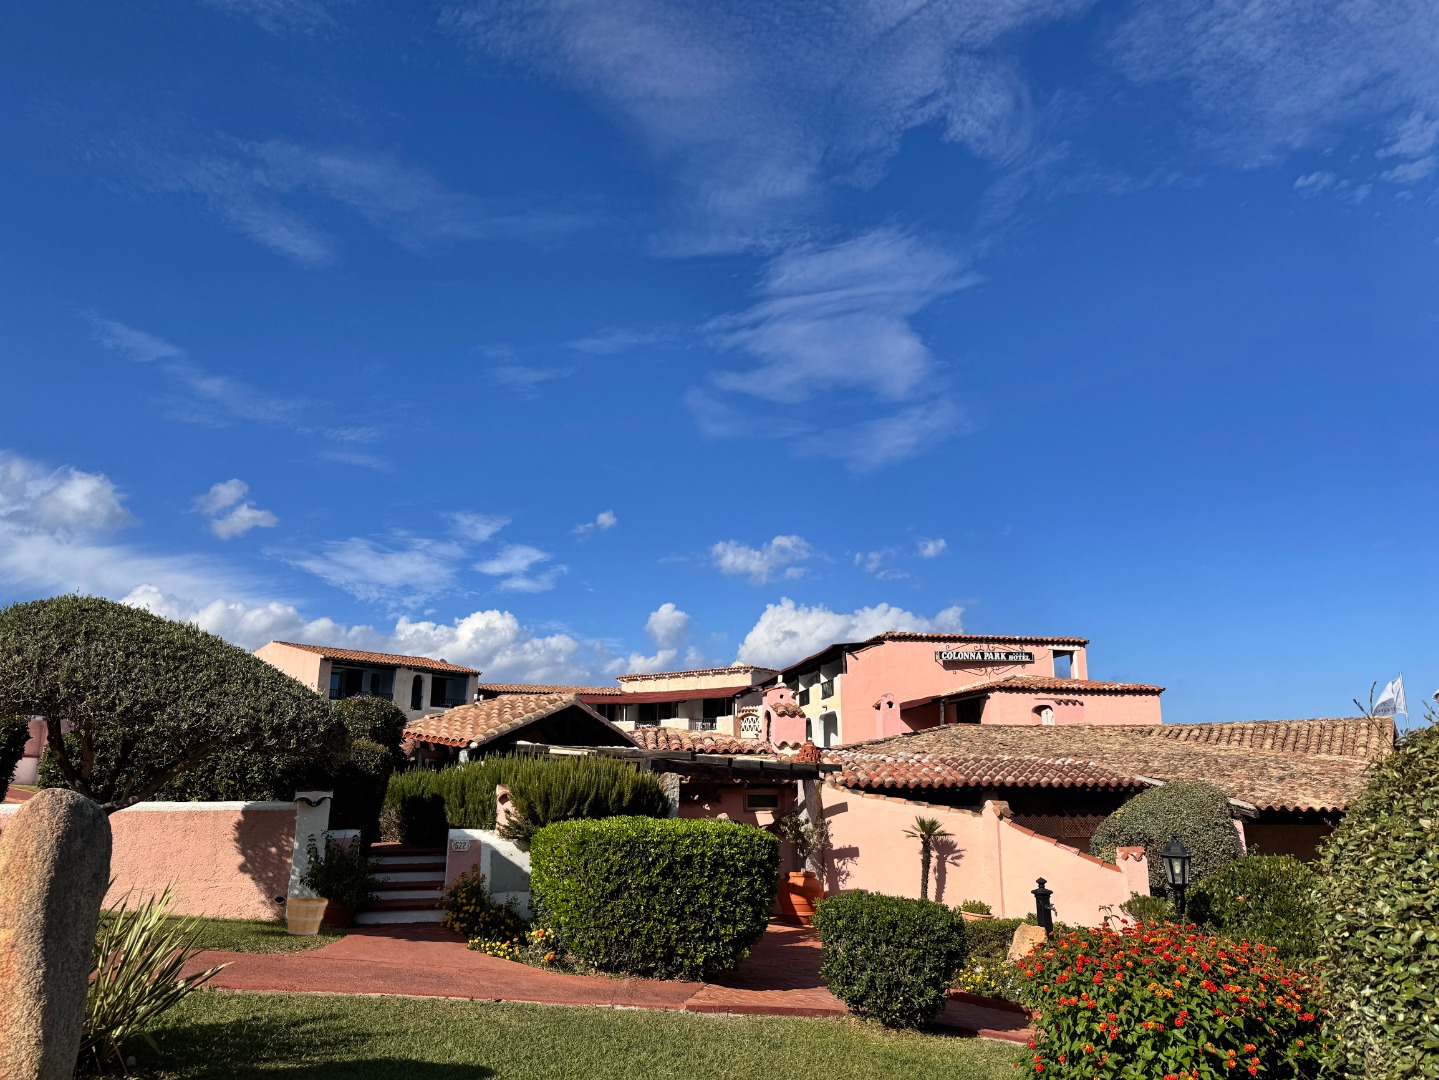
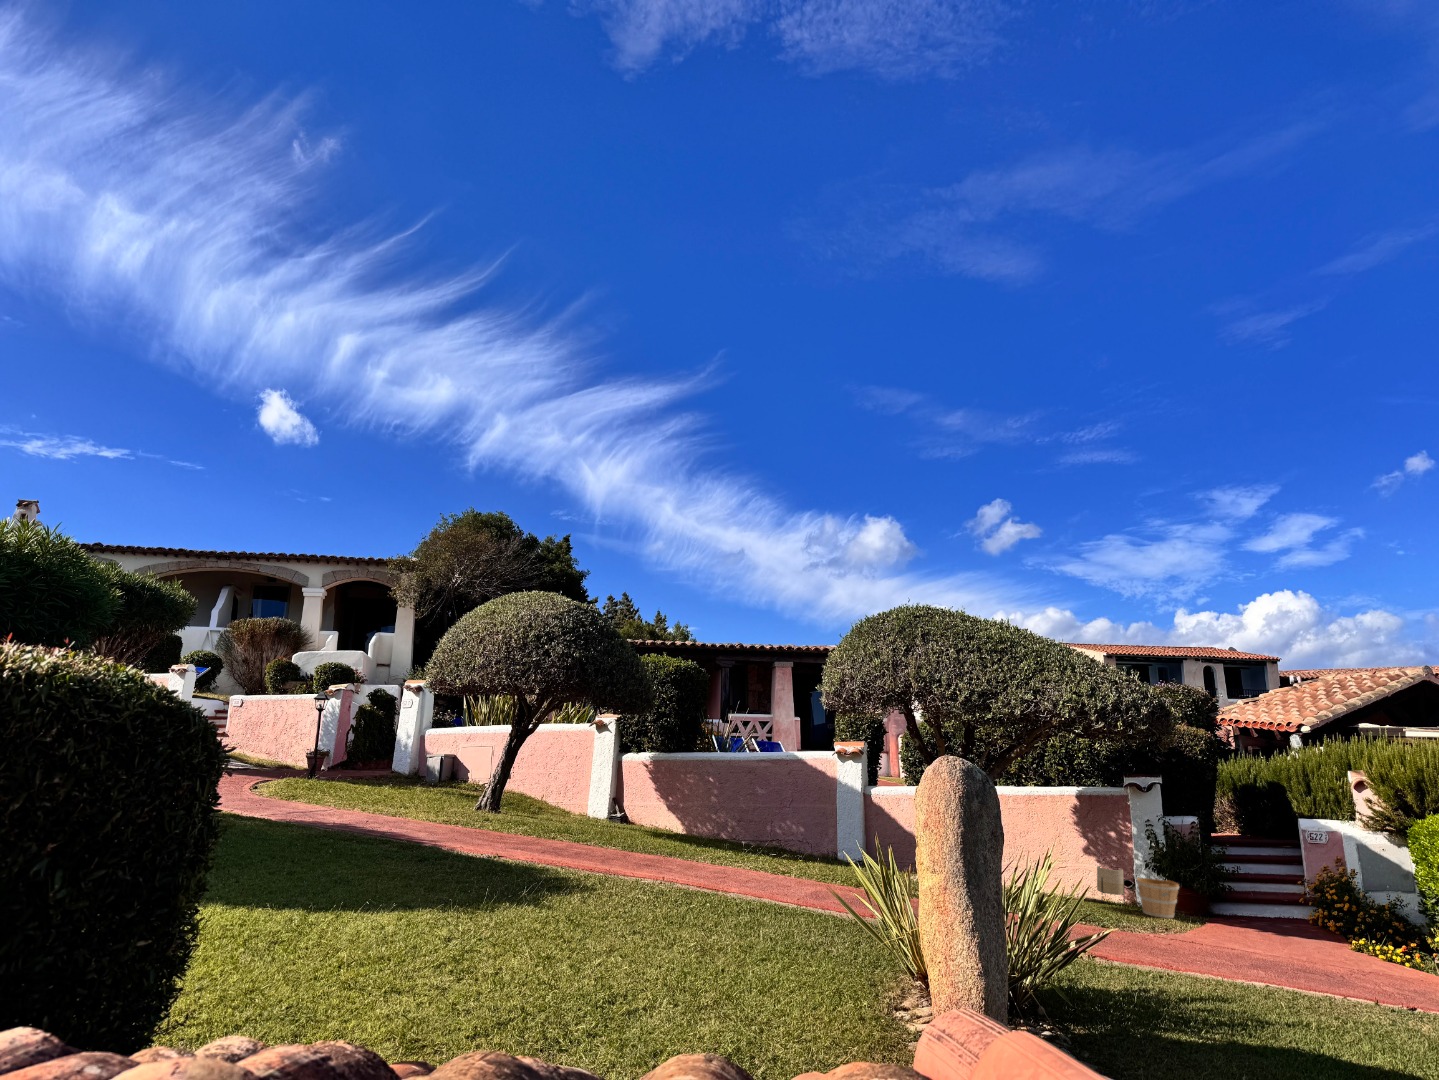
planter: none [244,889,275,929] -> present [1097,866,1125,905]

